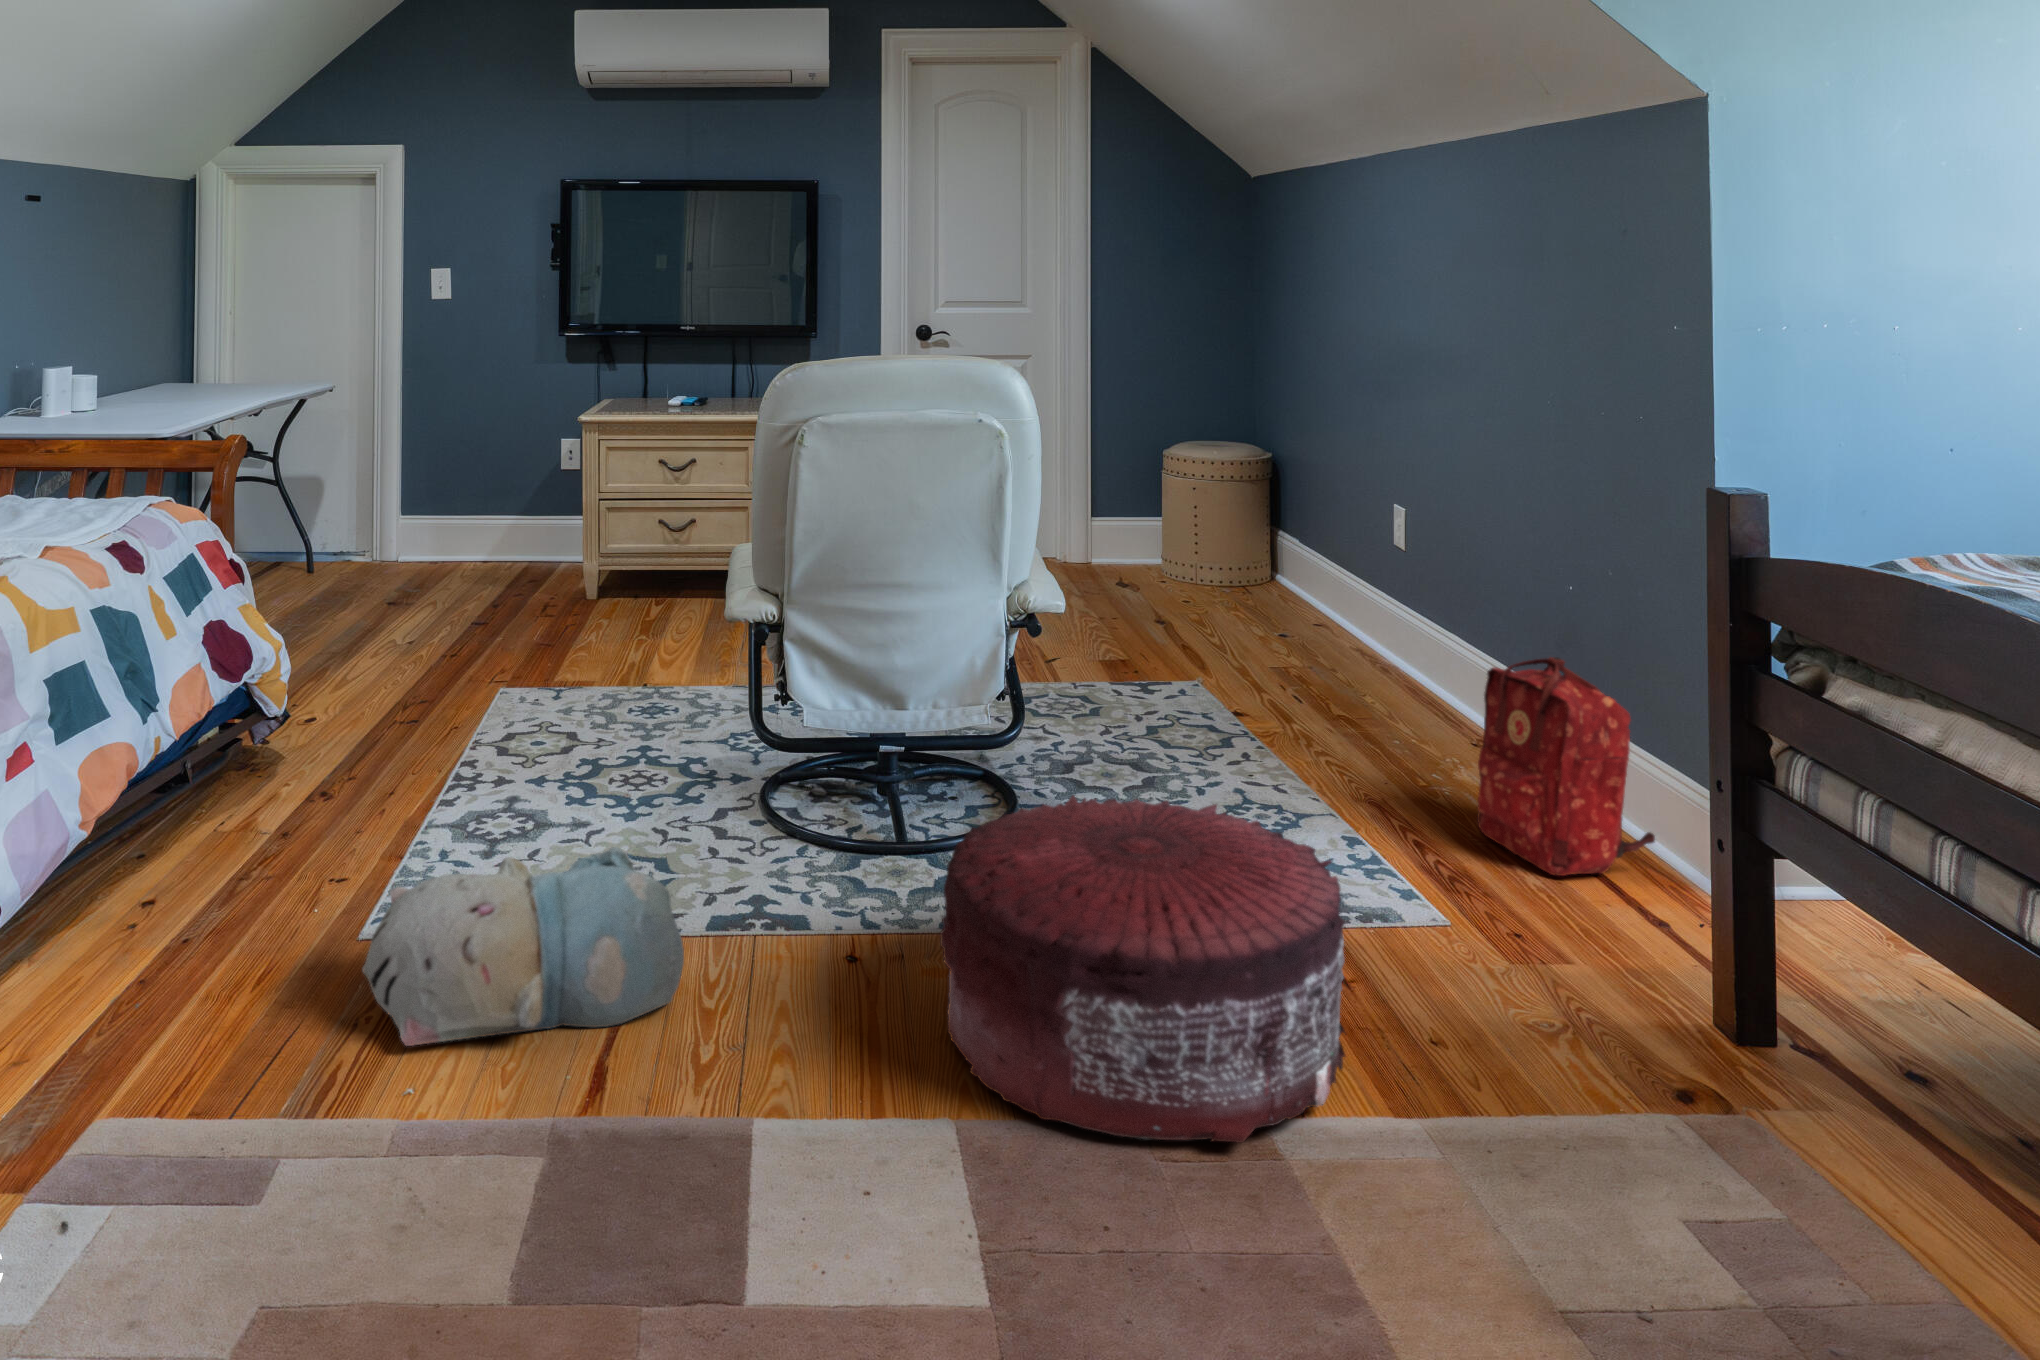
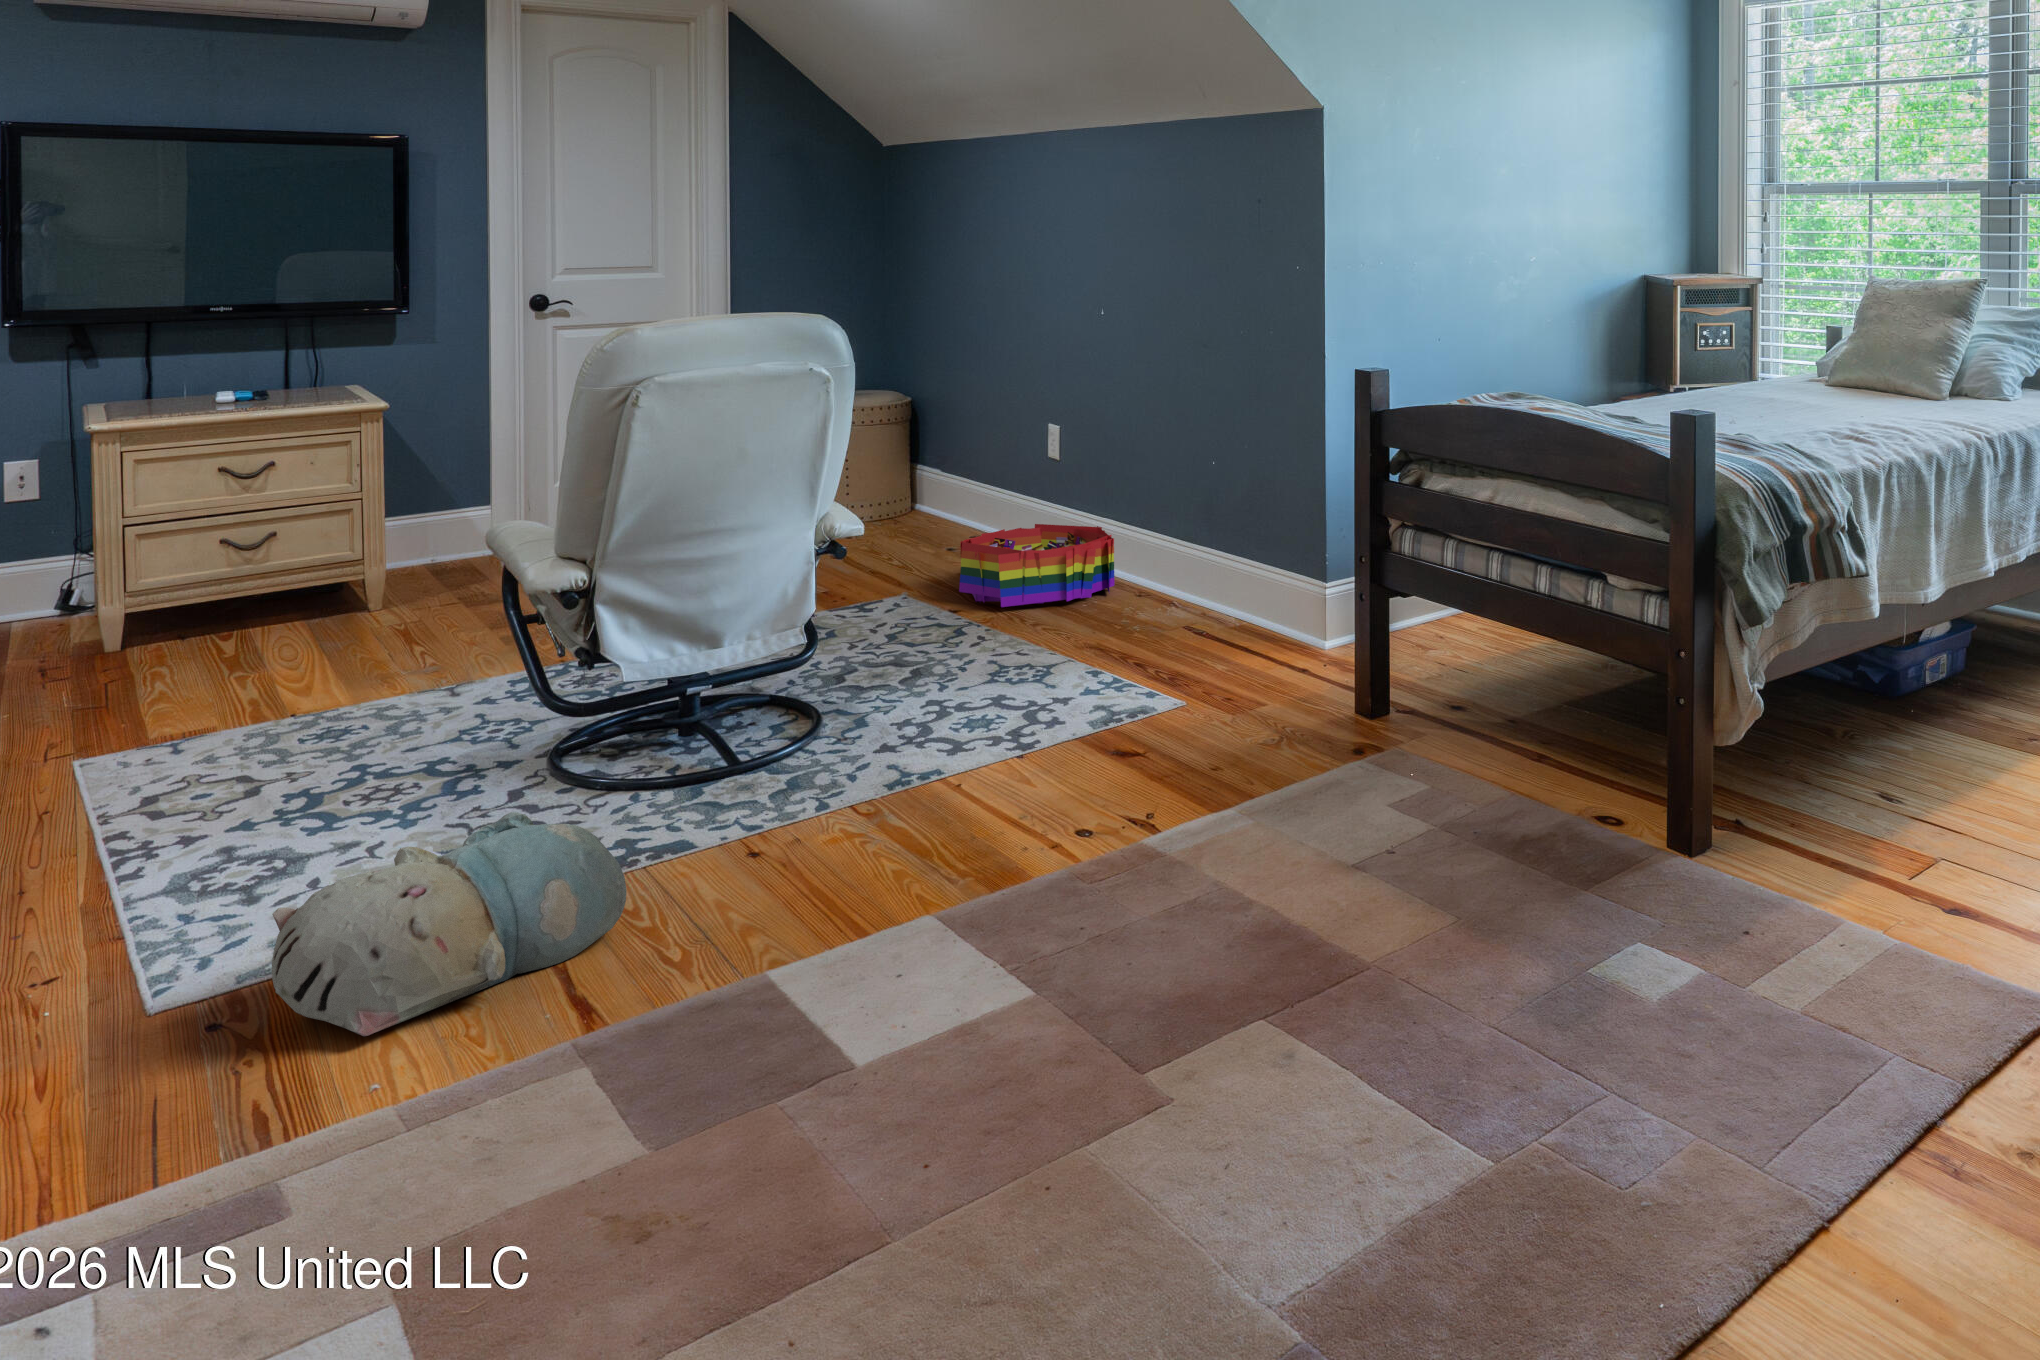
storage bin: none [1251,631,1444,737] -> present [959,524,1114,607]
backpack: present [1477,657,1655,876] -> none [1176,504,1301,660]
pouf: present [940,795,1345,1143] -> none [857,647,1178,893]

